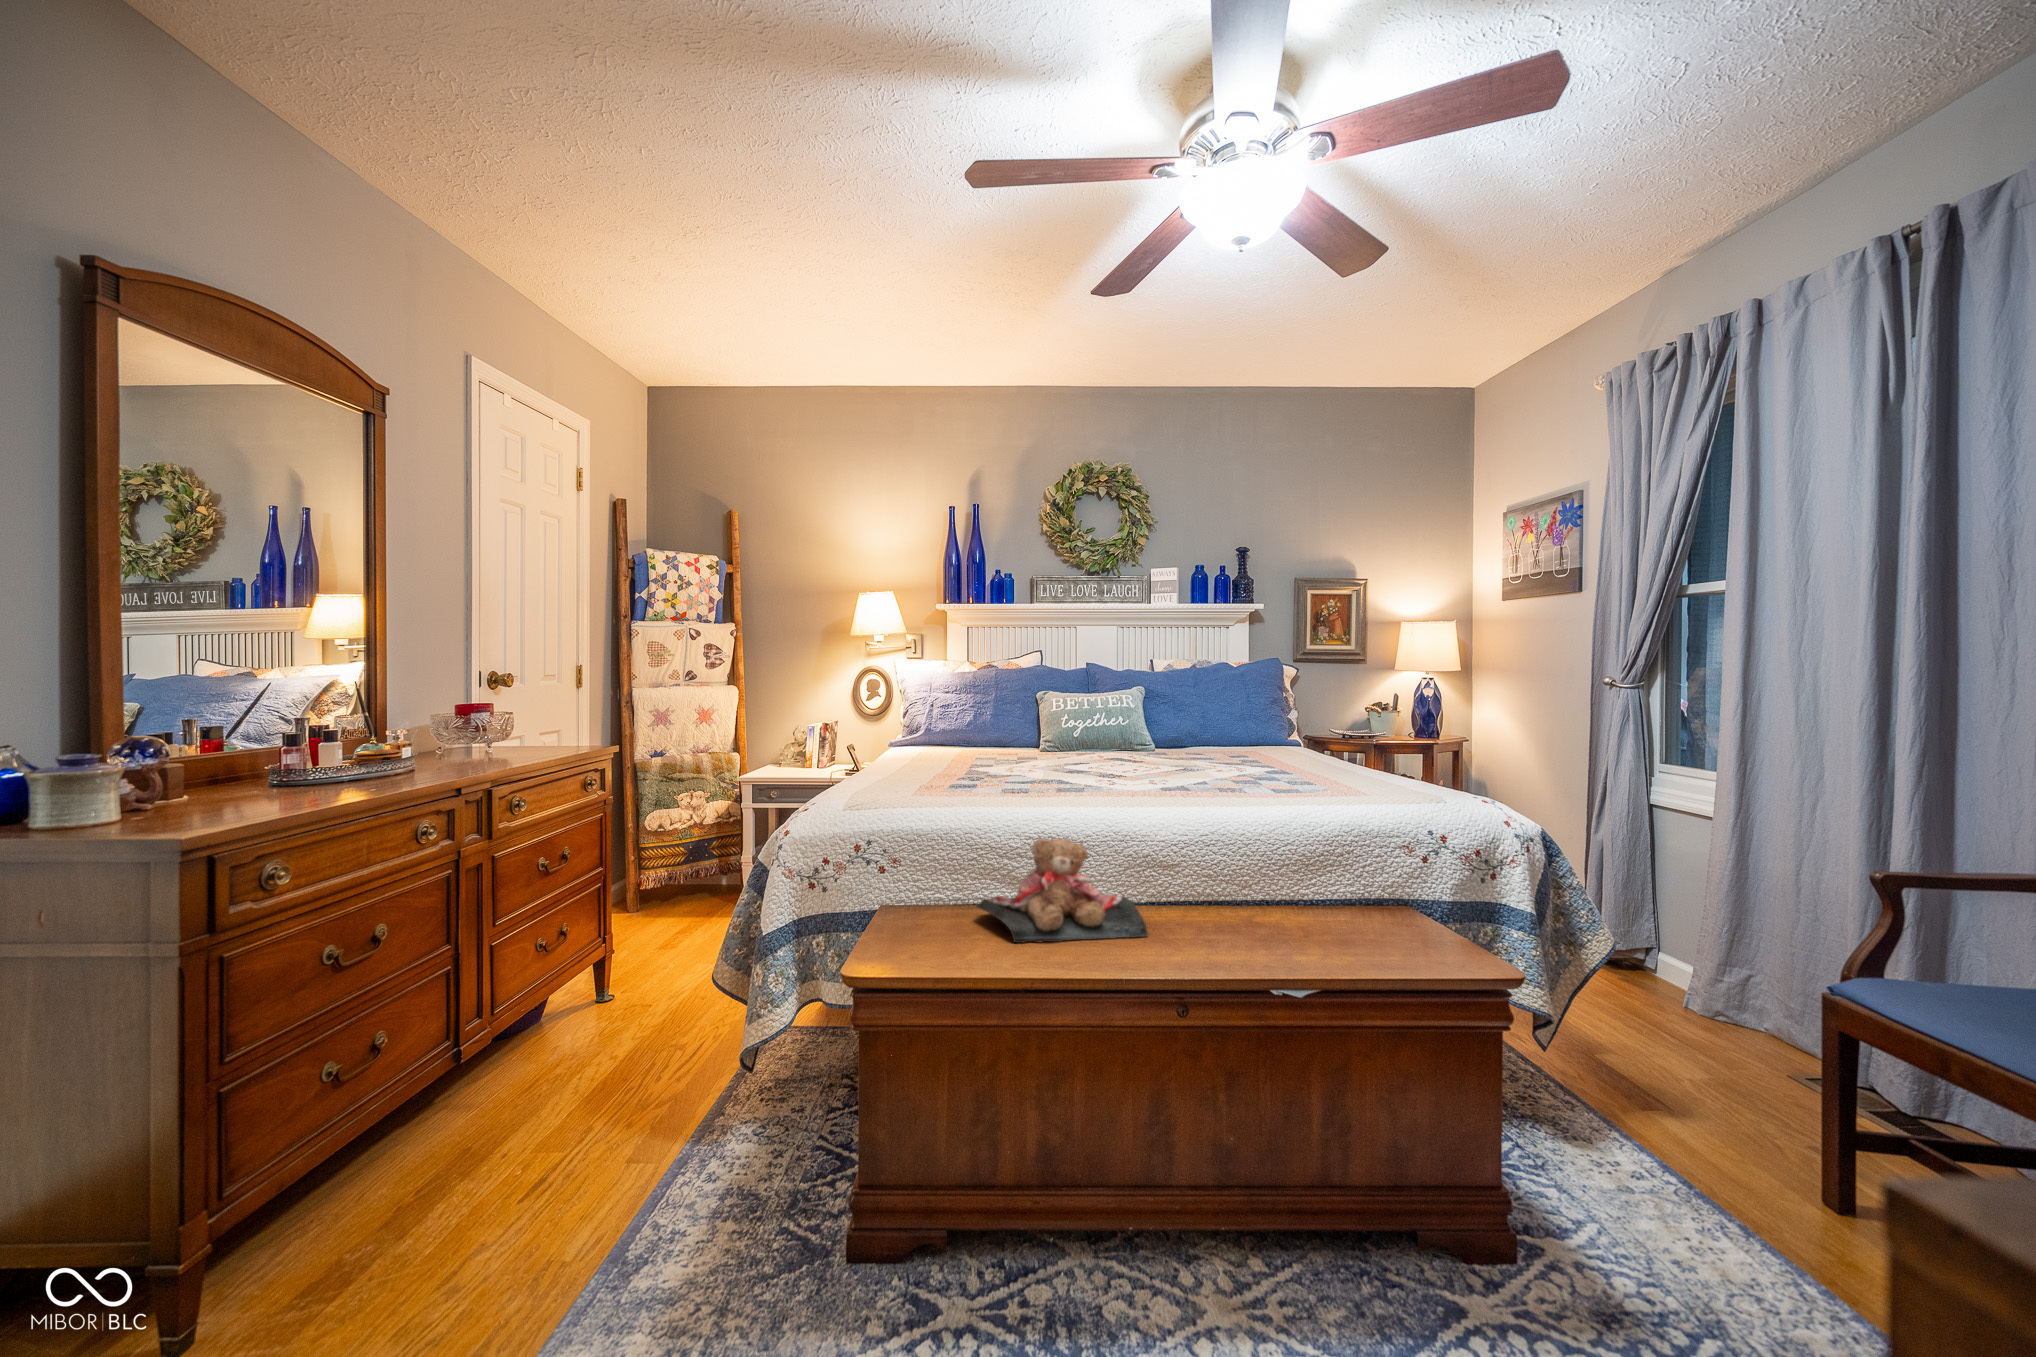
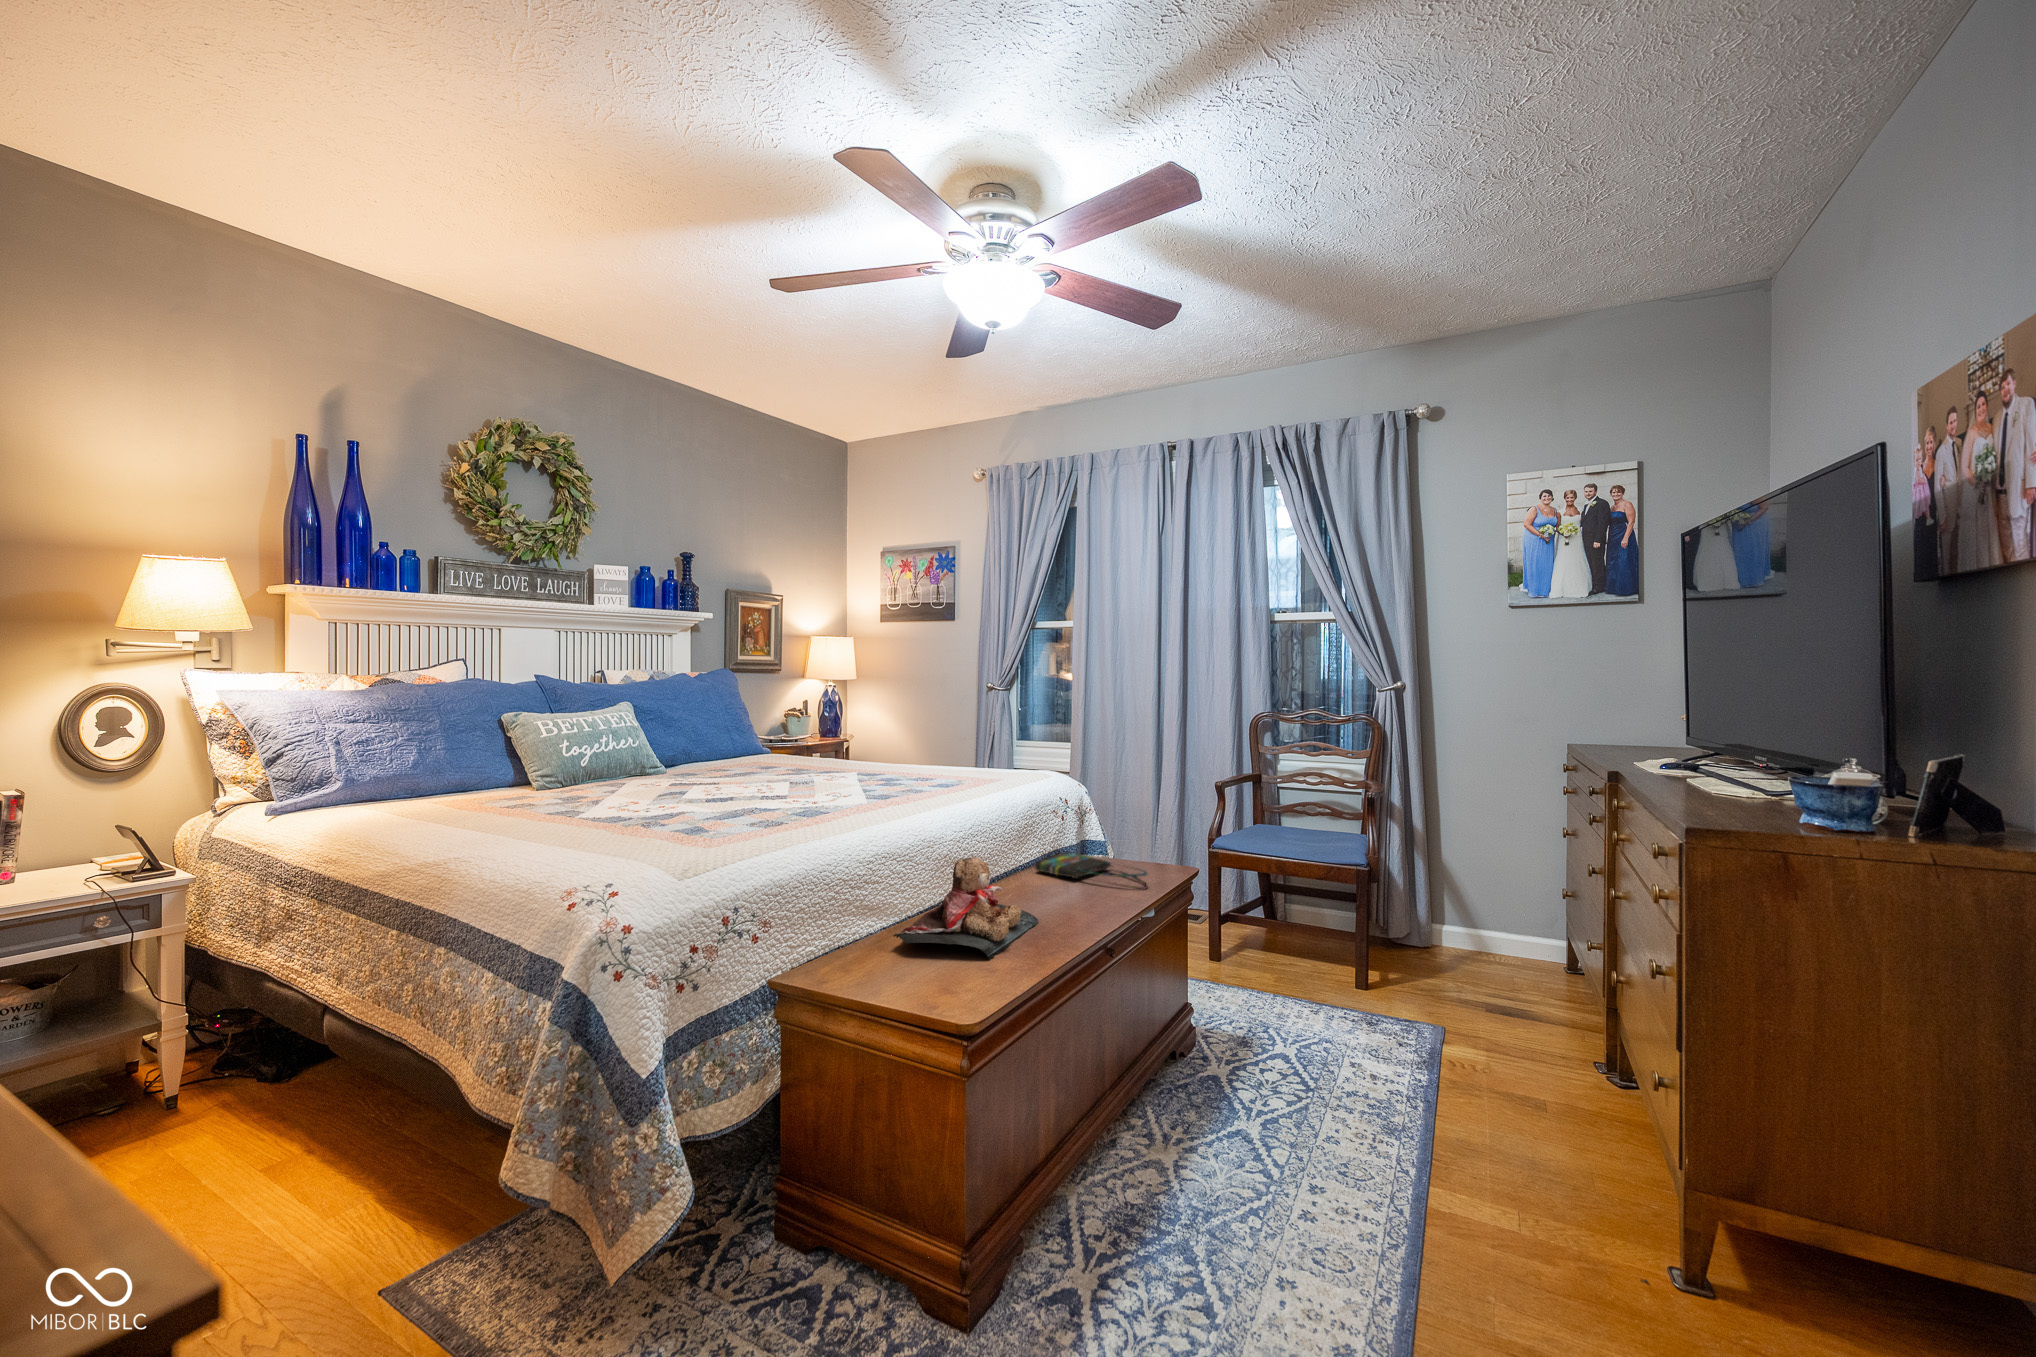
tote bag: none [1298,891,1403,952] -> present [1035,853,1147,889]

